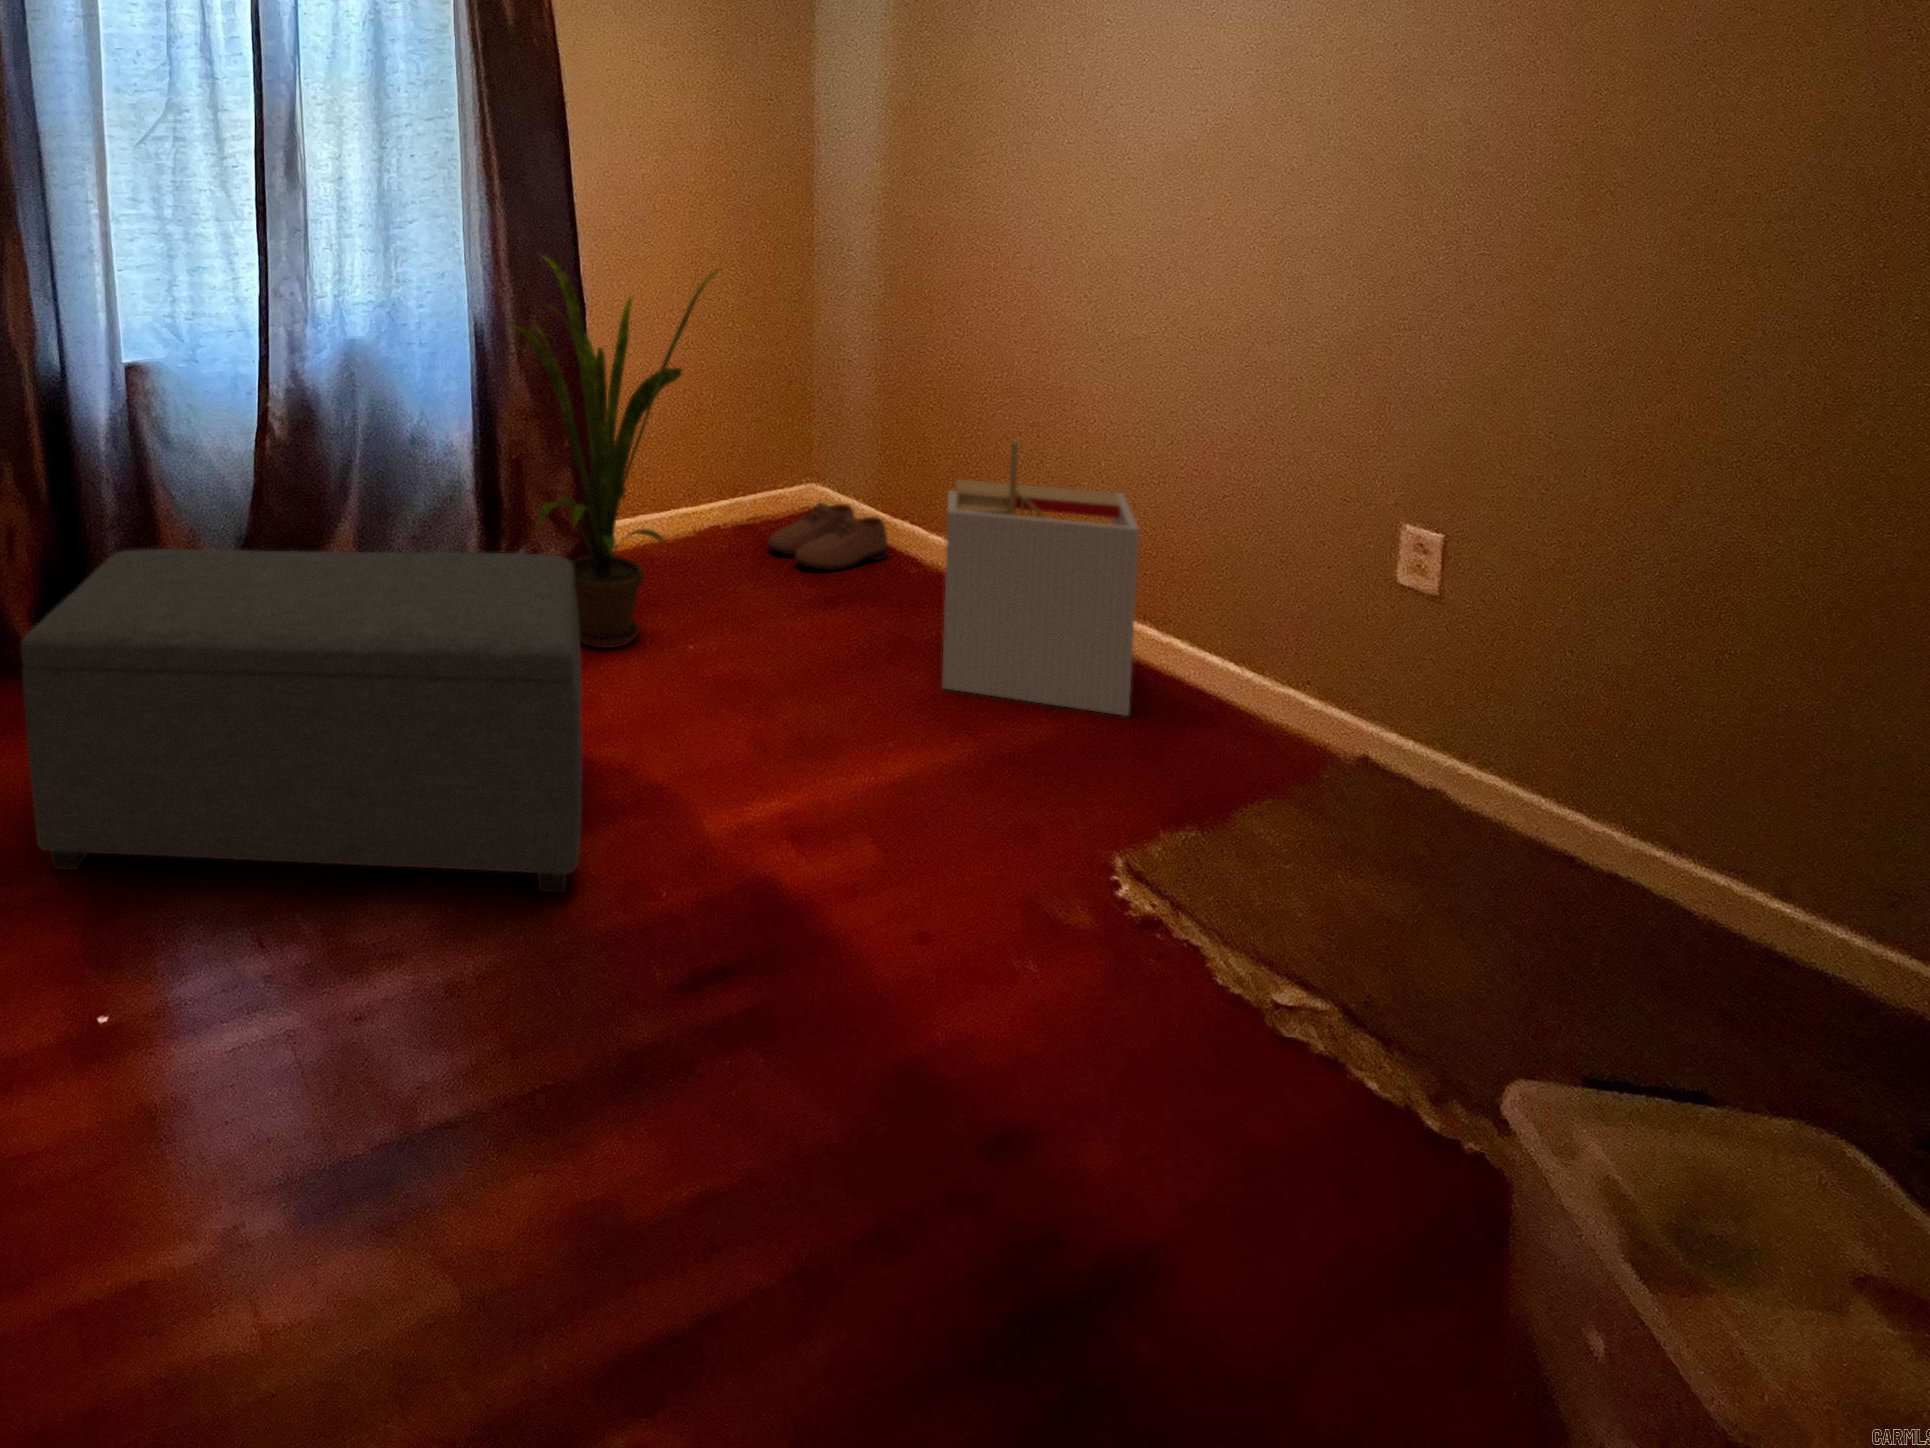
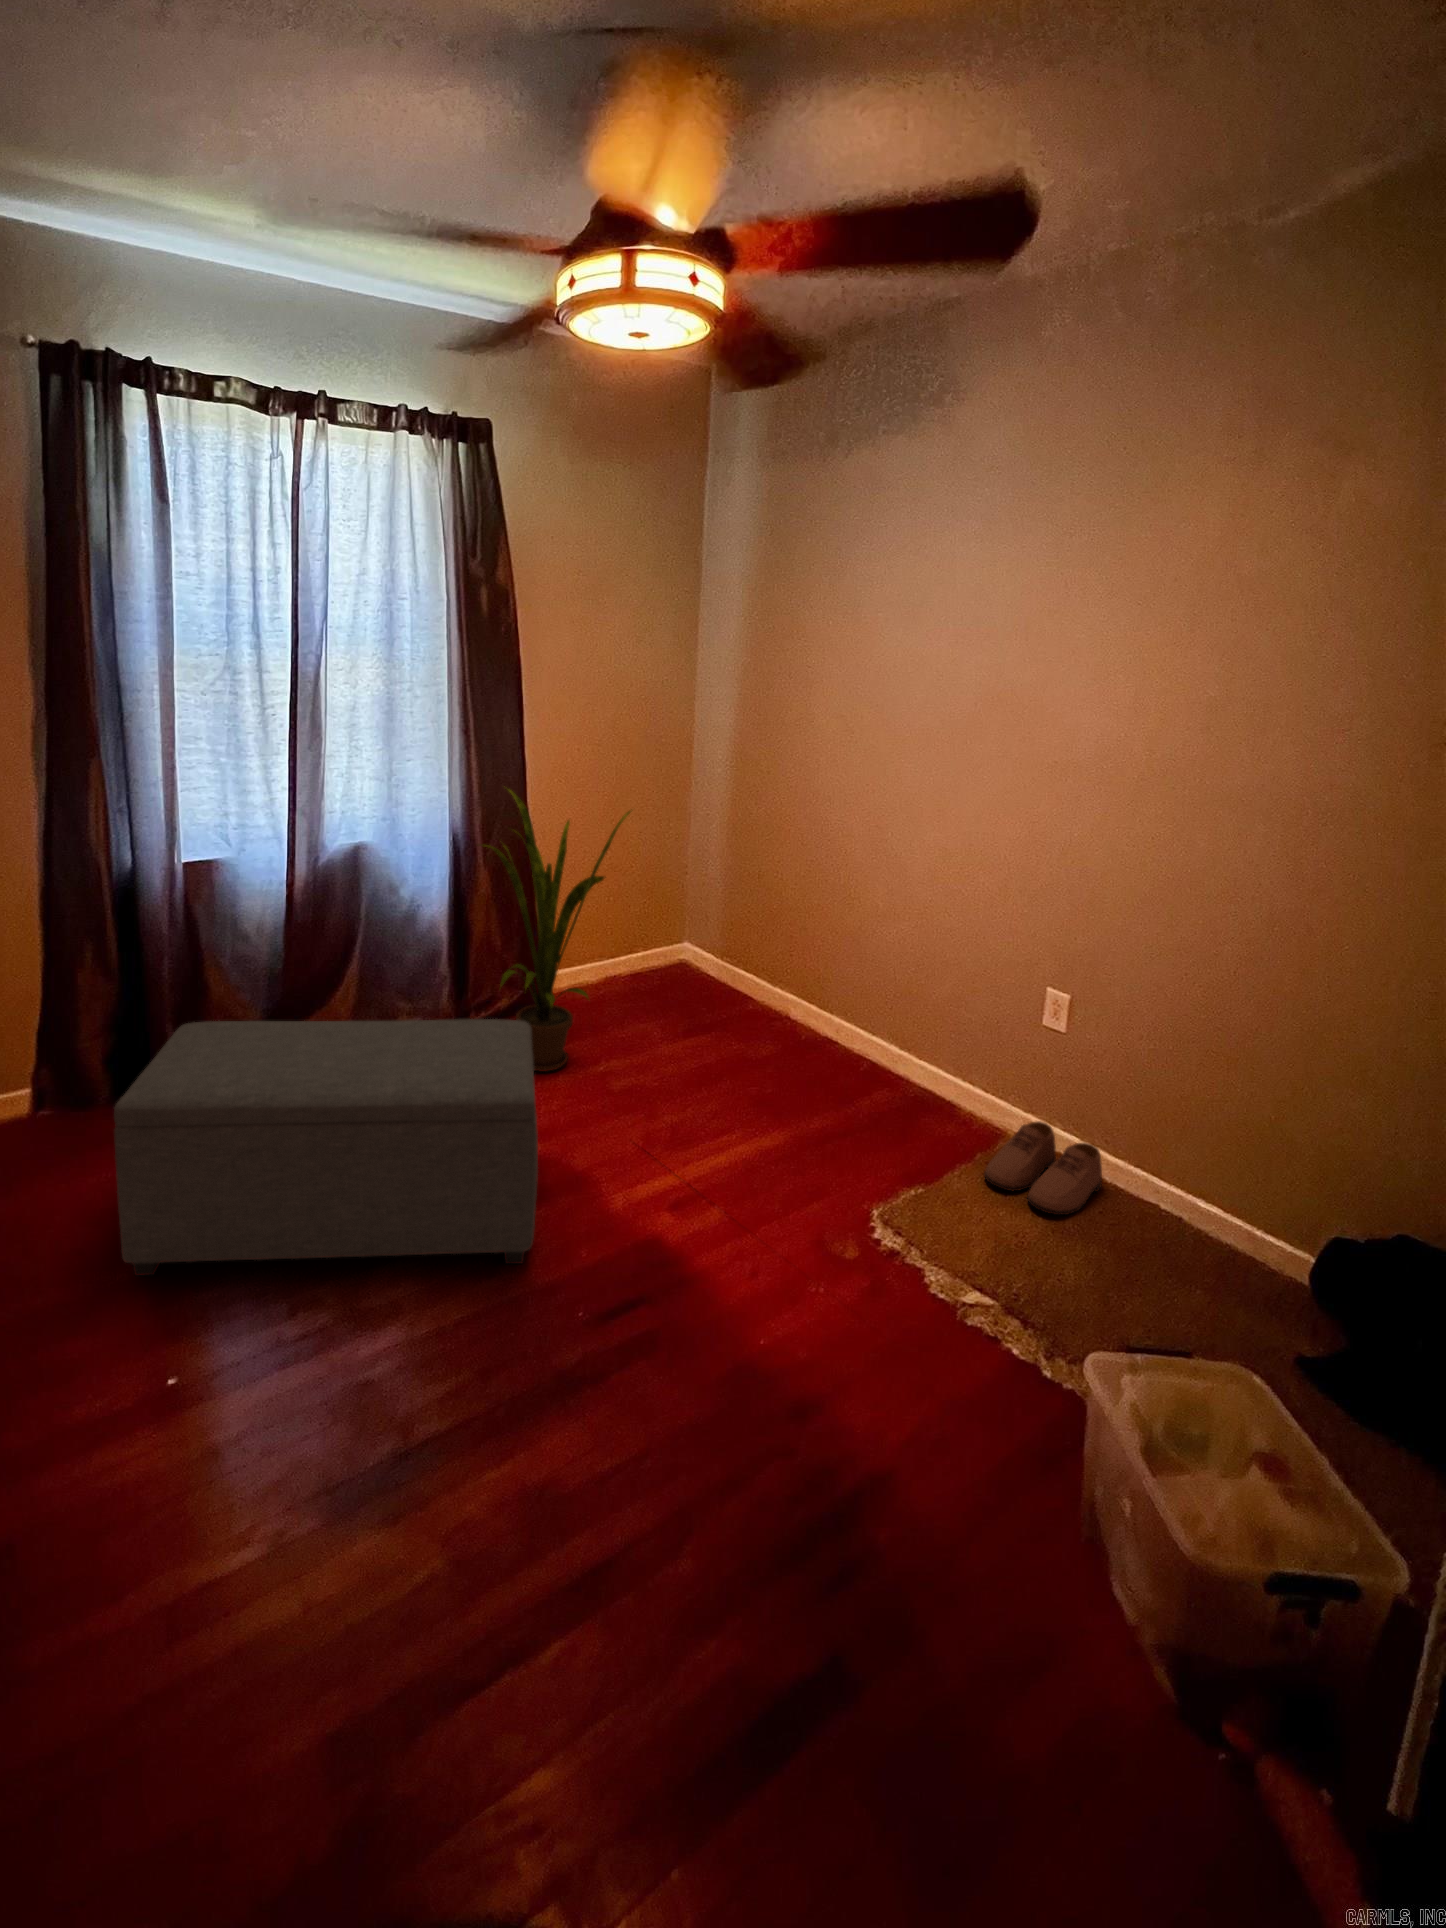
storage bin: present [942,442,1139,716] -> none [768,929,892,1109]
shoe: present [768,502,888,570] -> present [984,1121,1102,1215]

